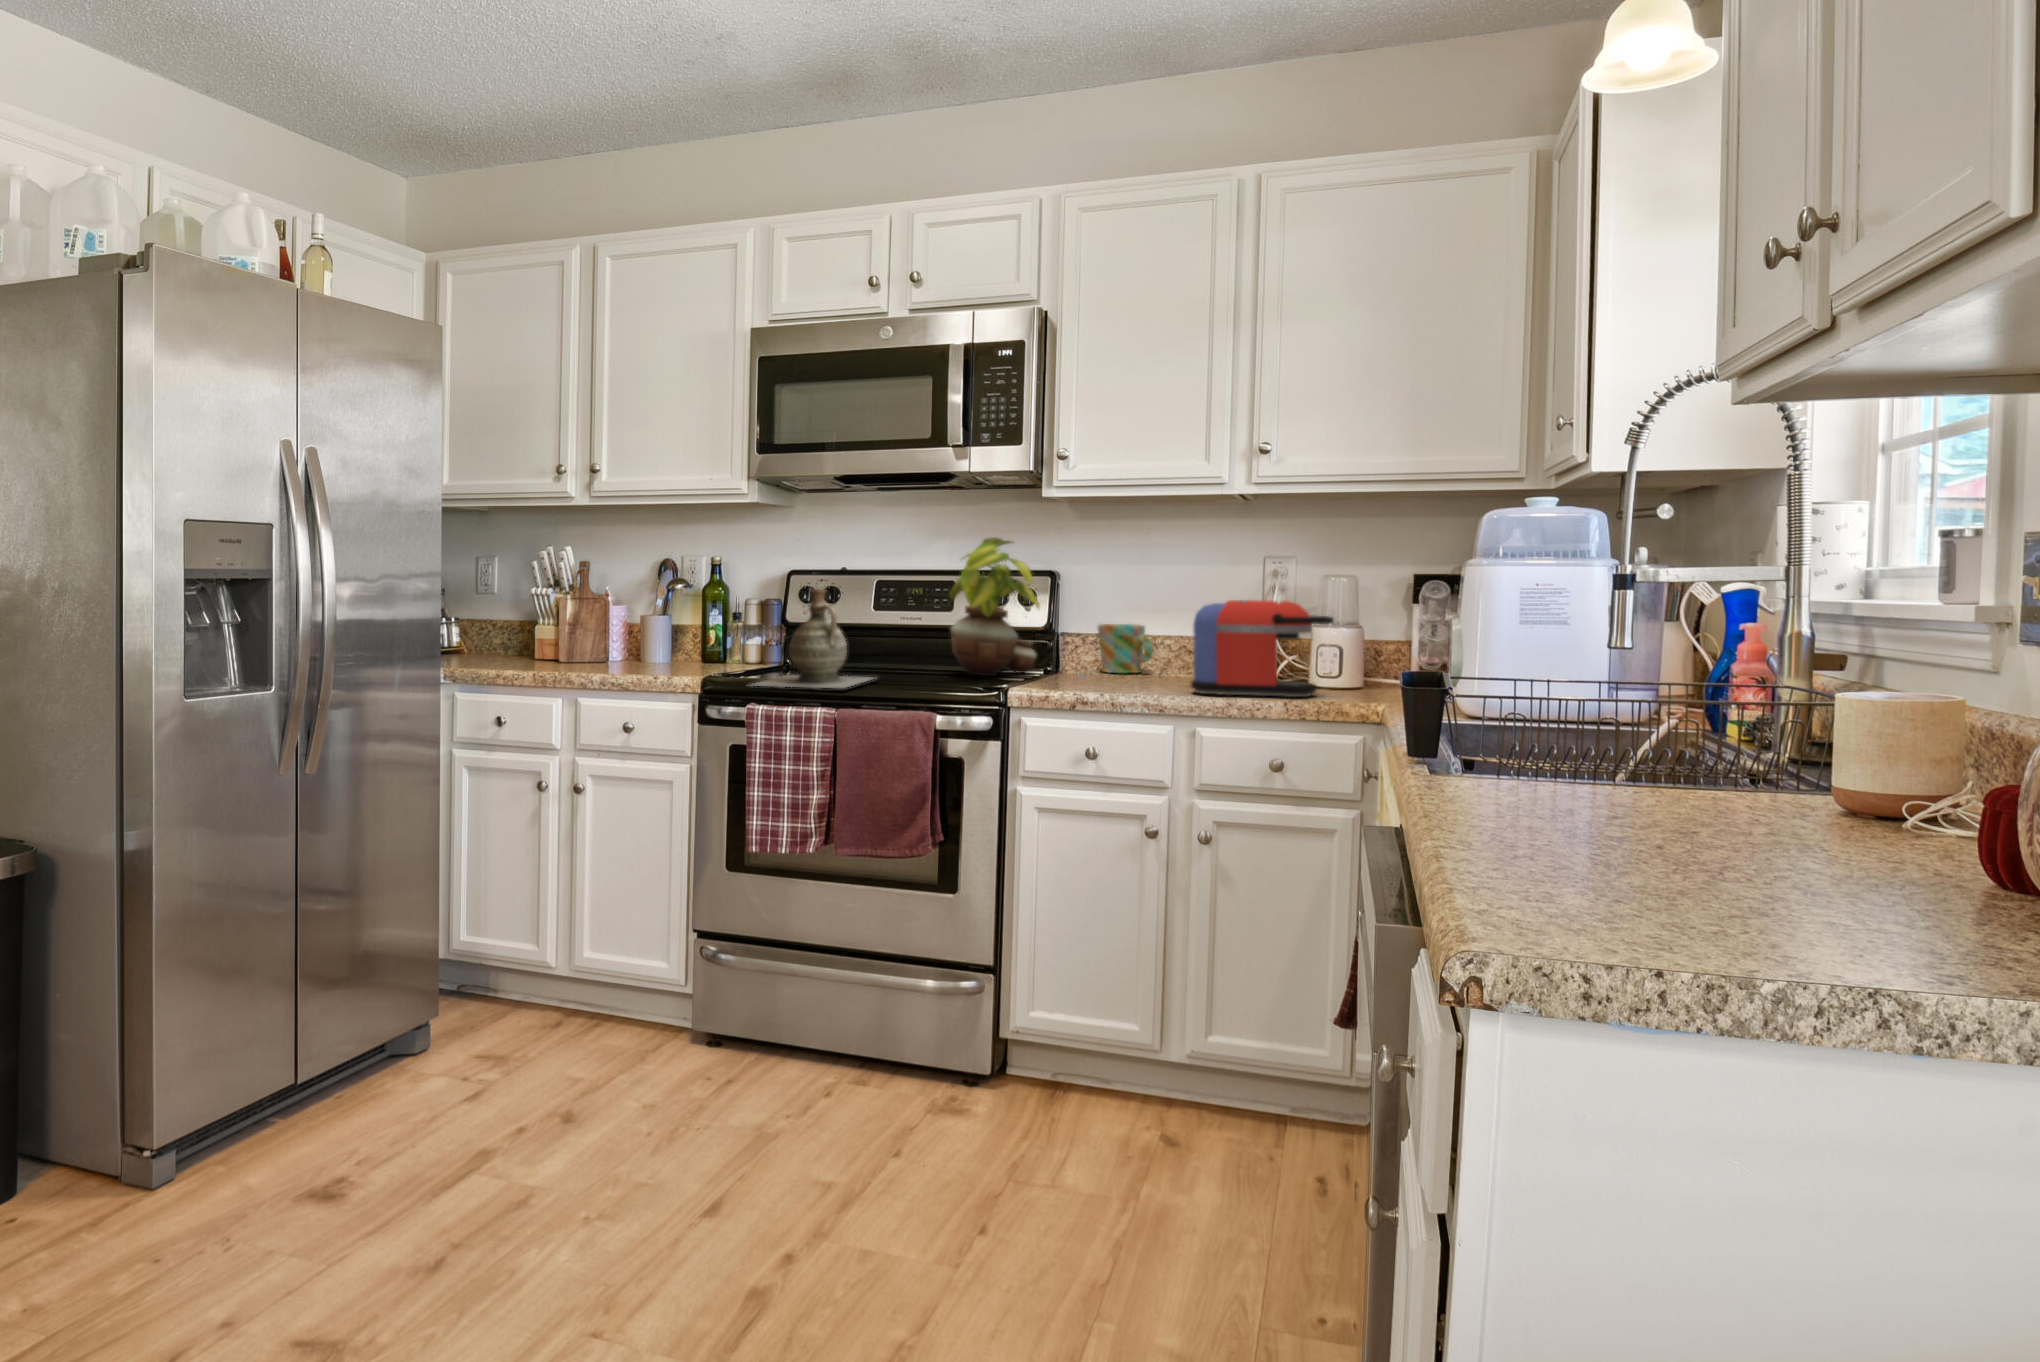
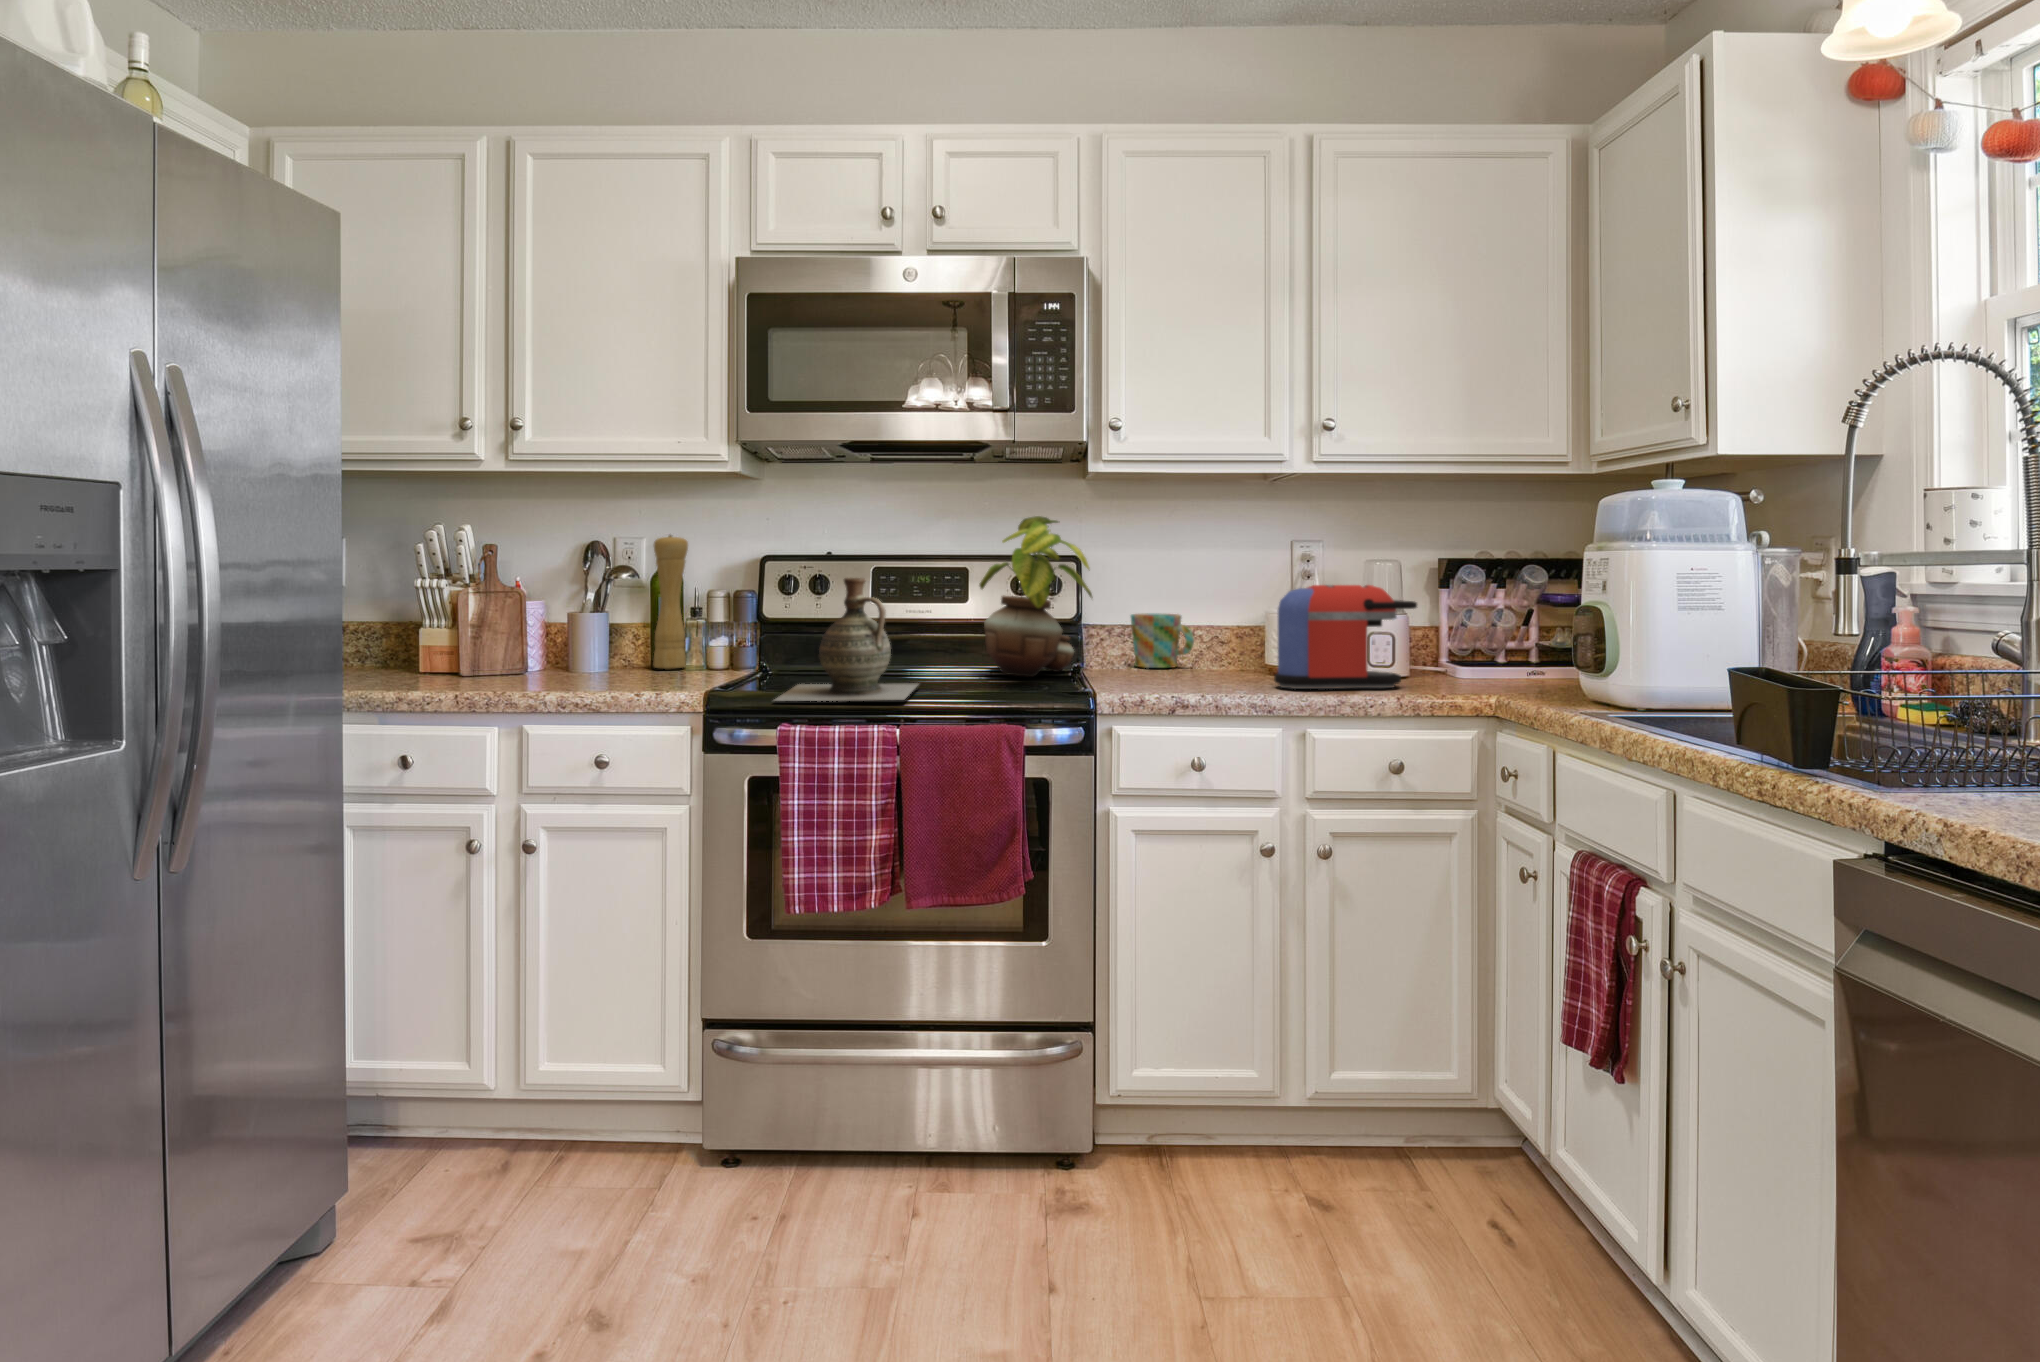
pepper mill: none [701,552,728,660] -> present [653,535,688,669]

